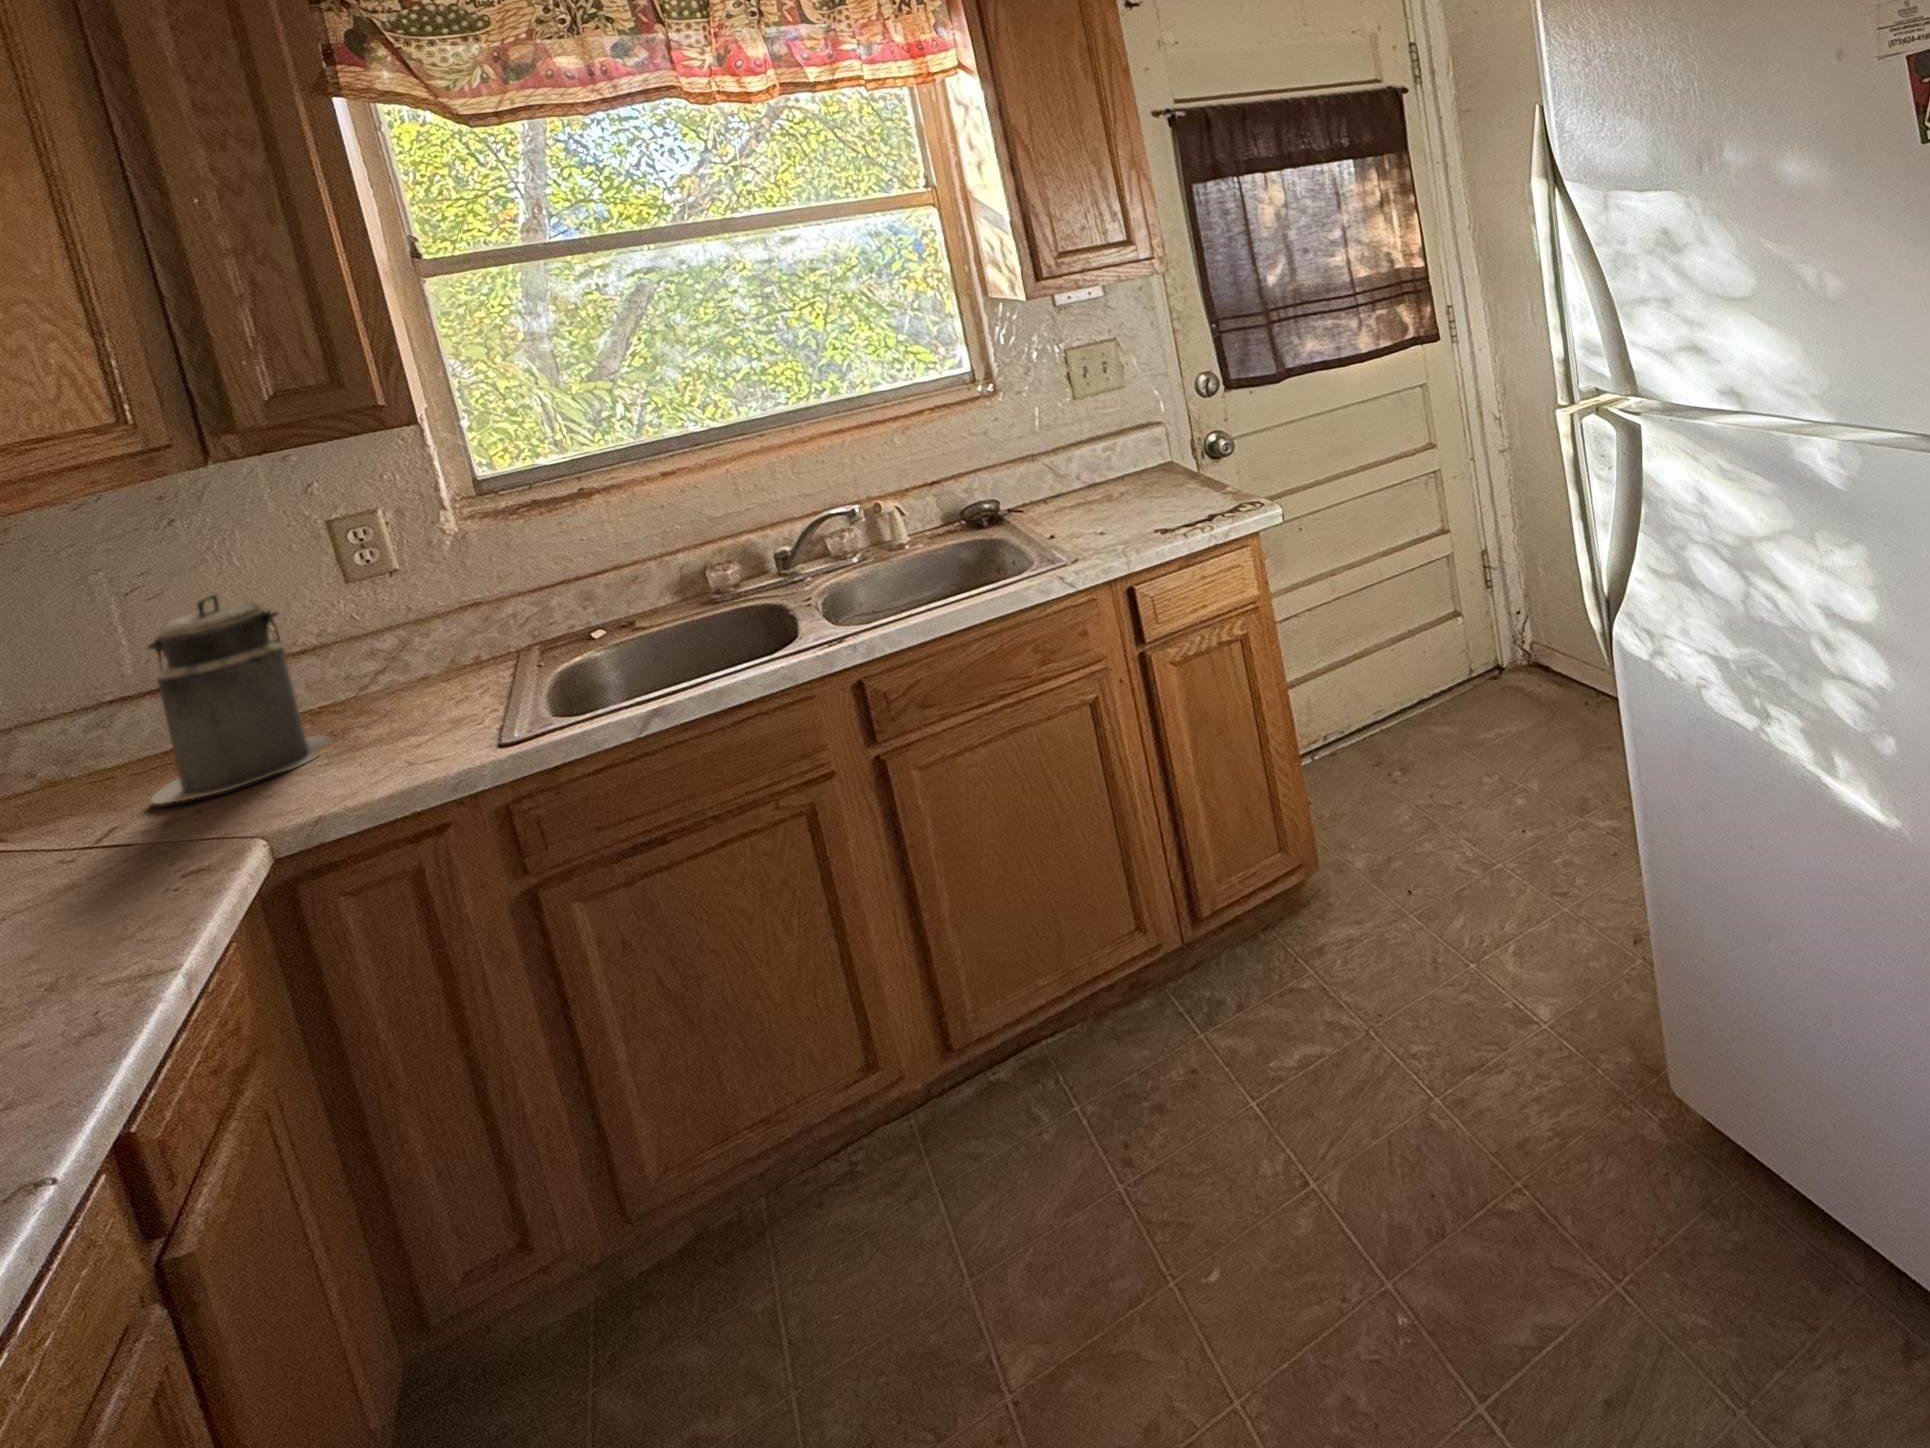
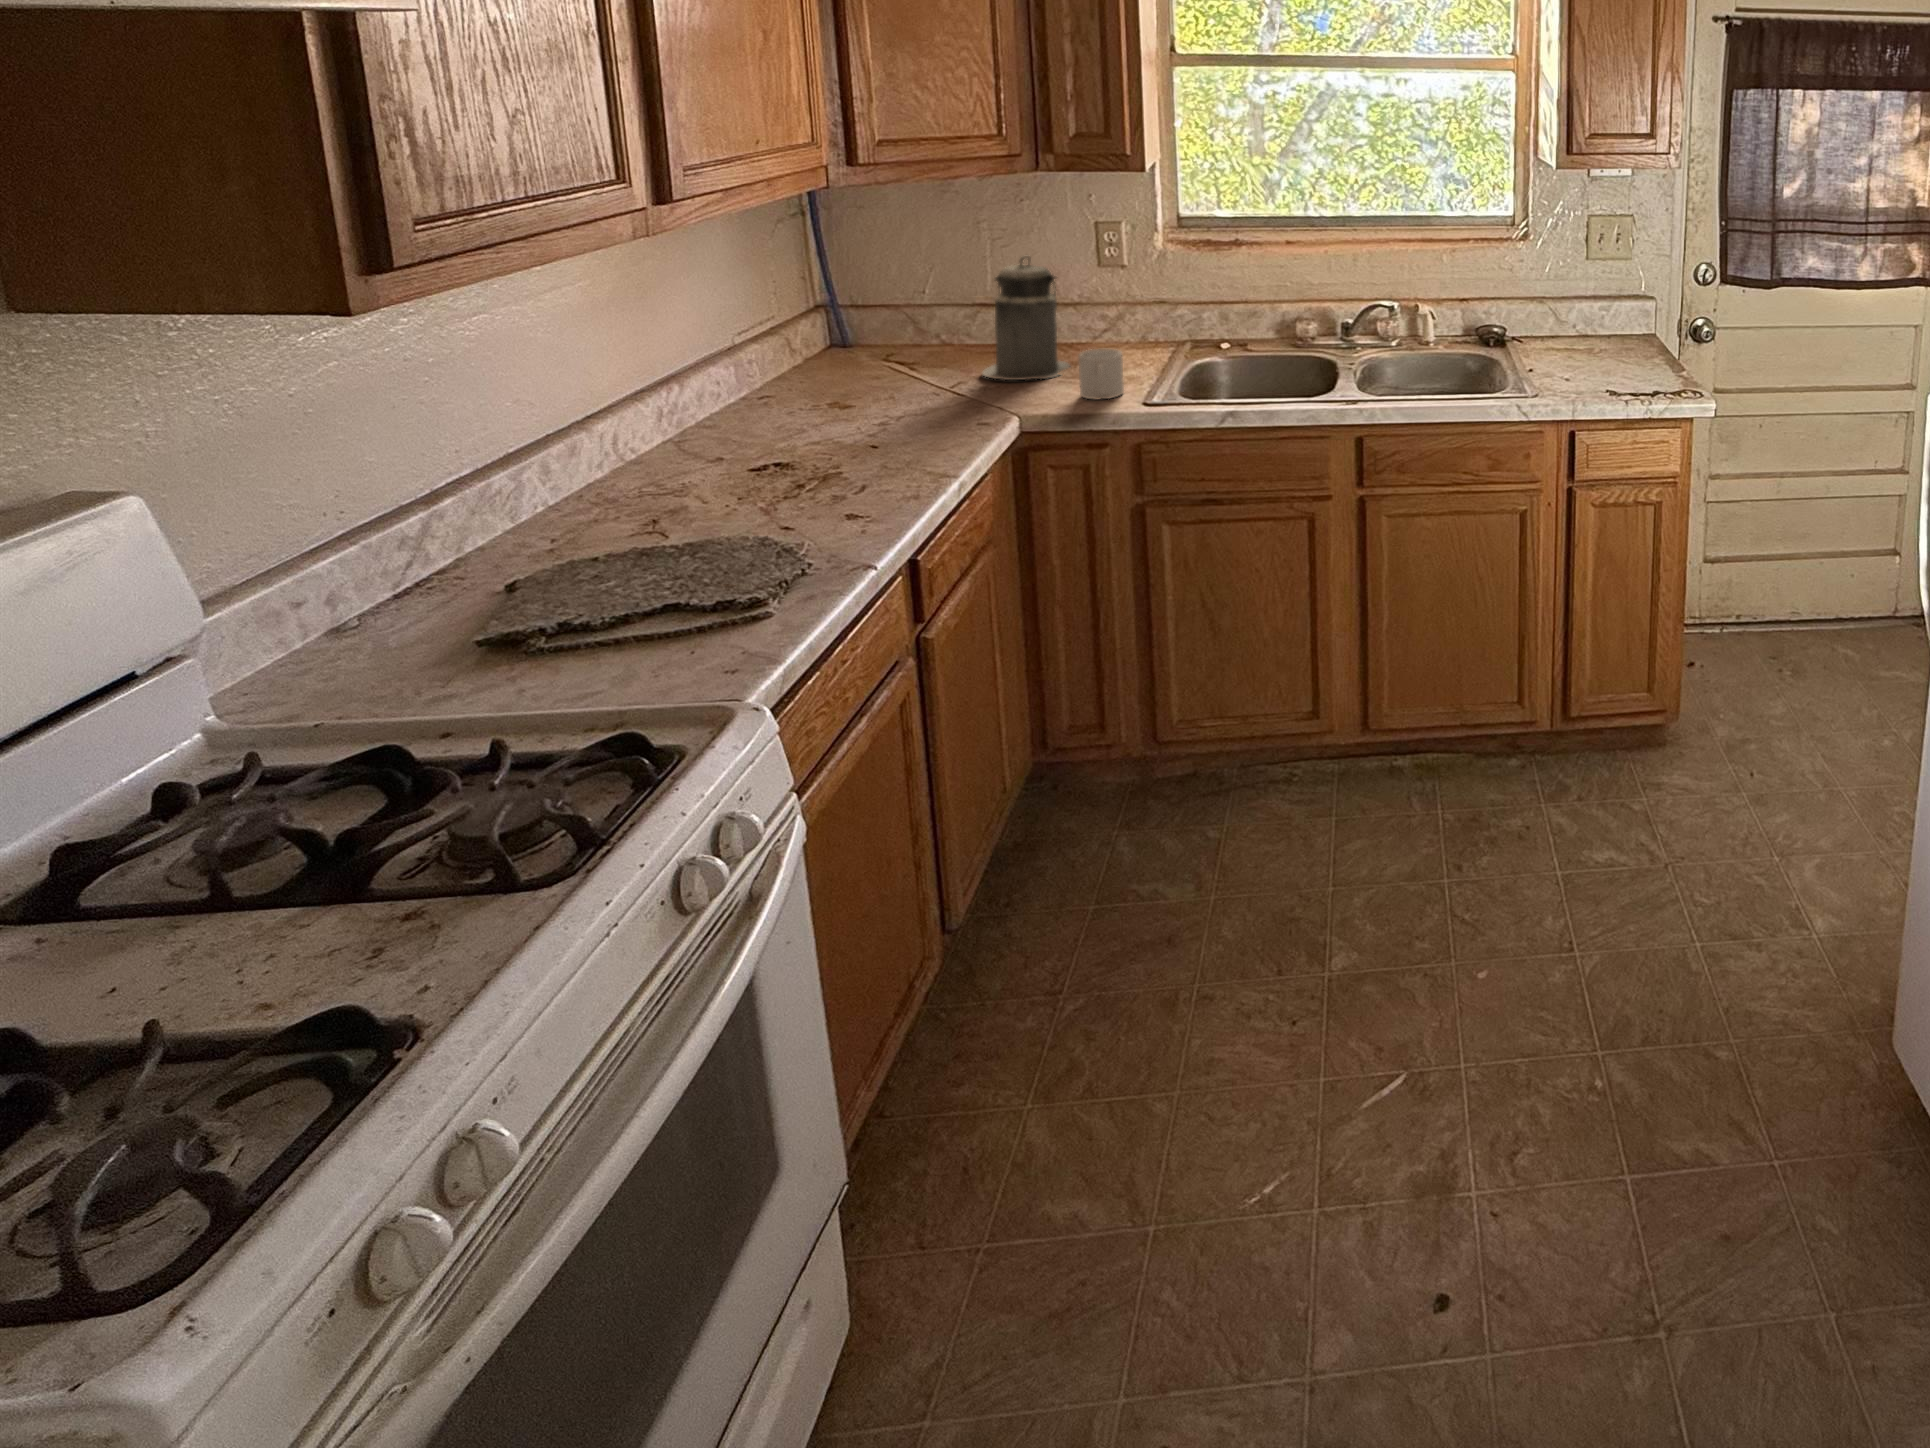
mug: none [359,683,456,771] -> present [1078,349,1124,399]

